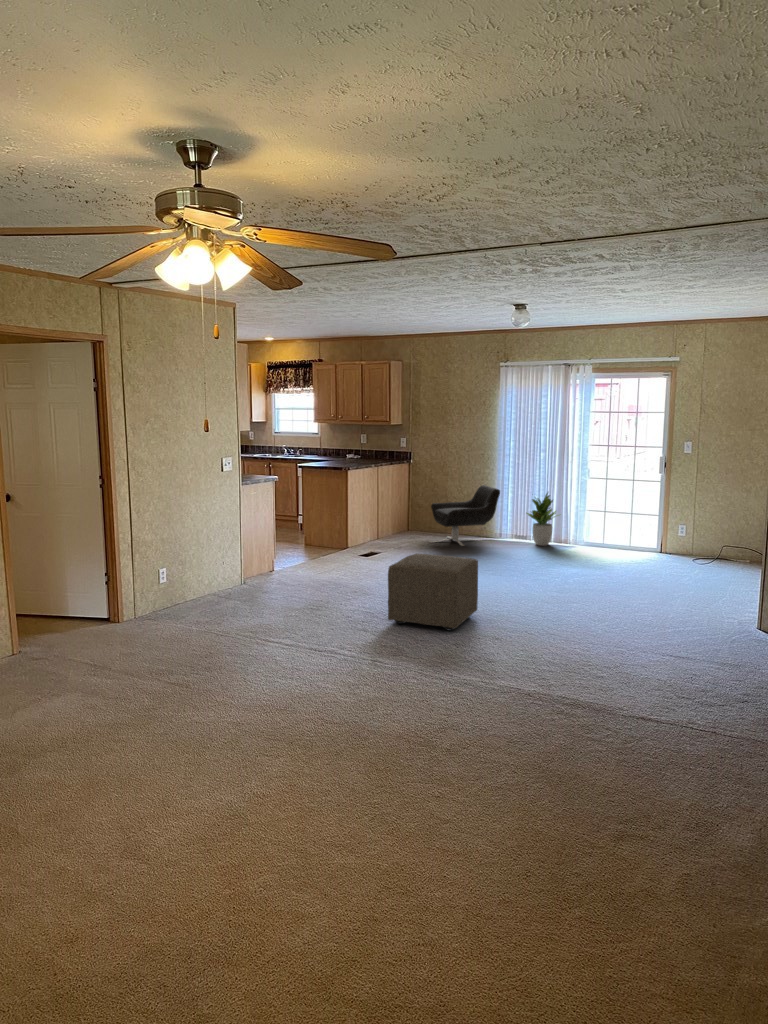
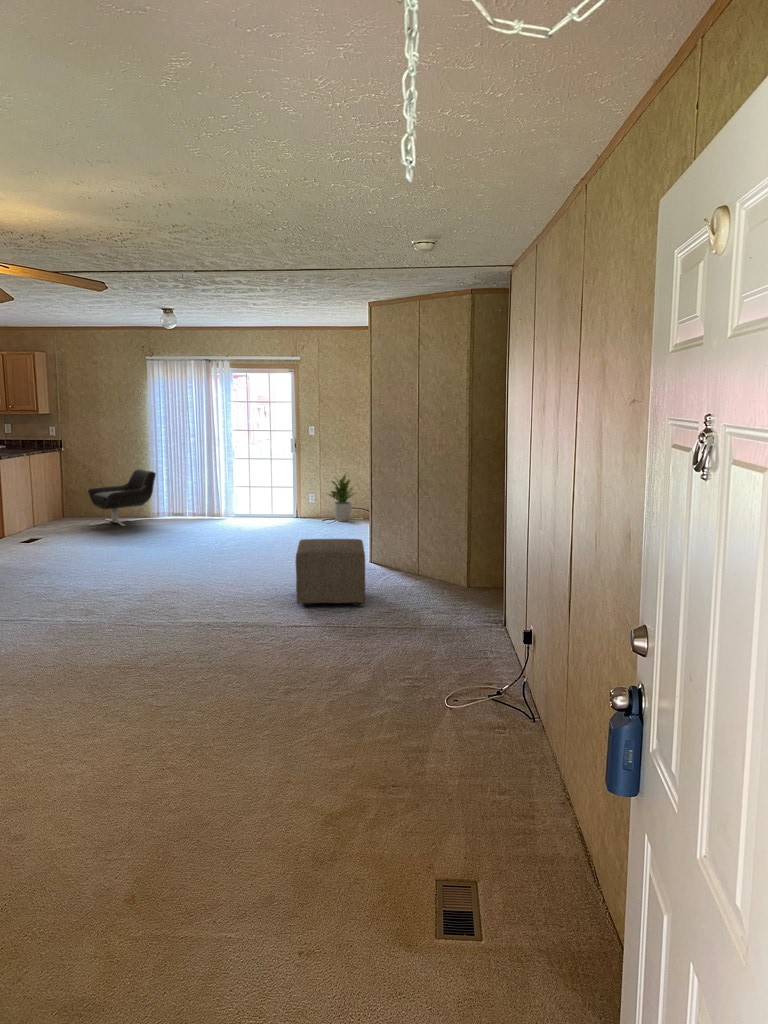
potted plant: present [527,493,558,546] -> present [328,475,356,522]
ottoman: present [388,554,478,630] -> present [295,539,365,606]

